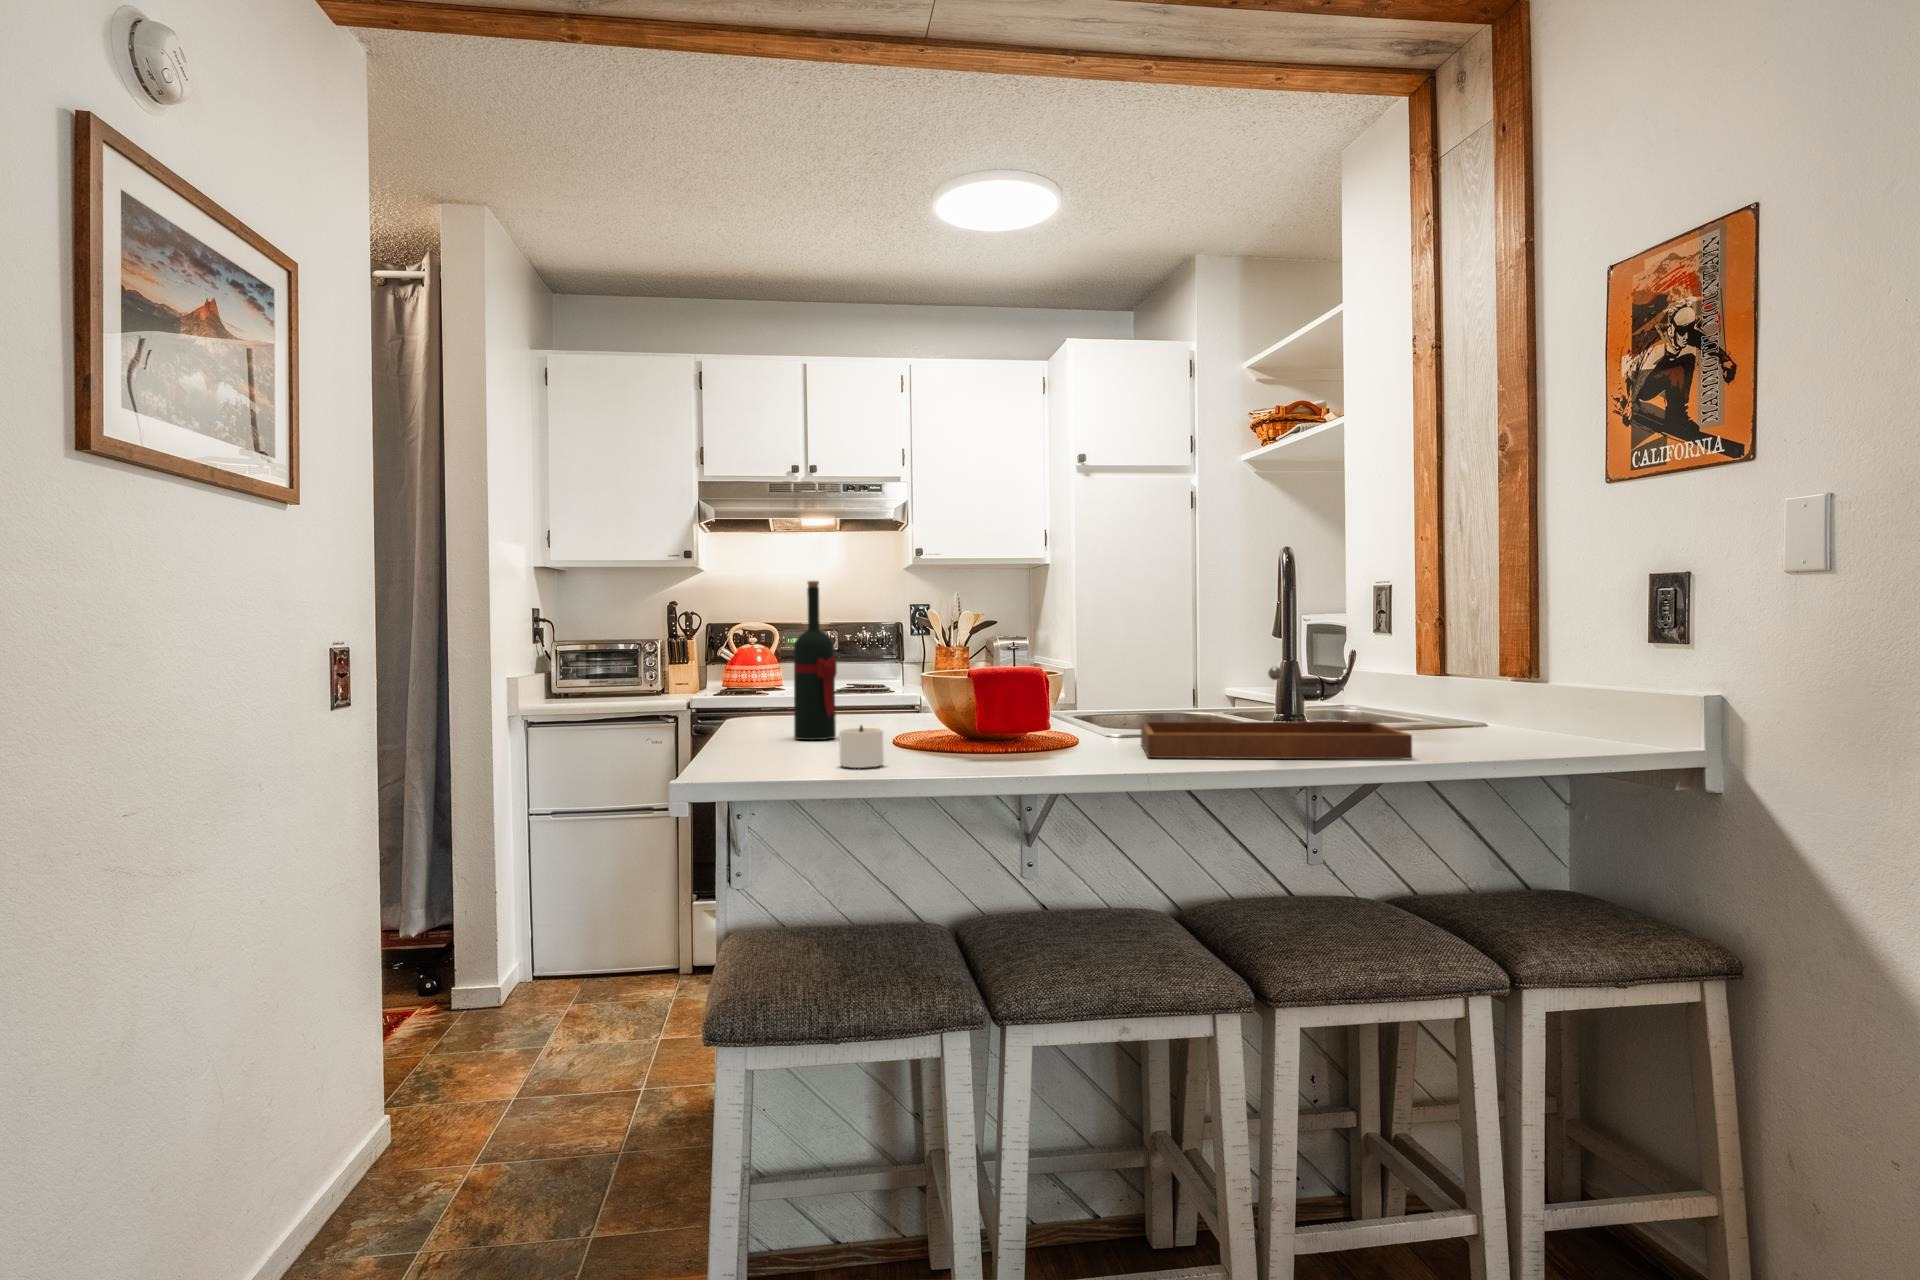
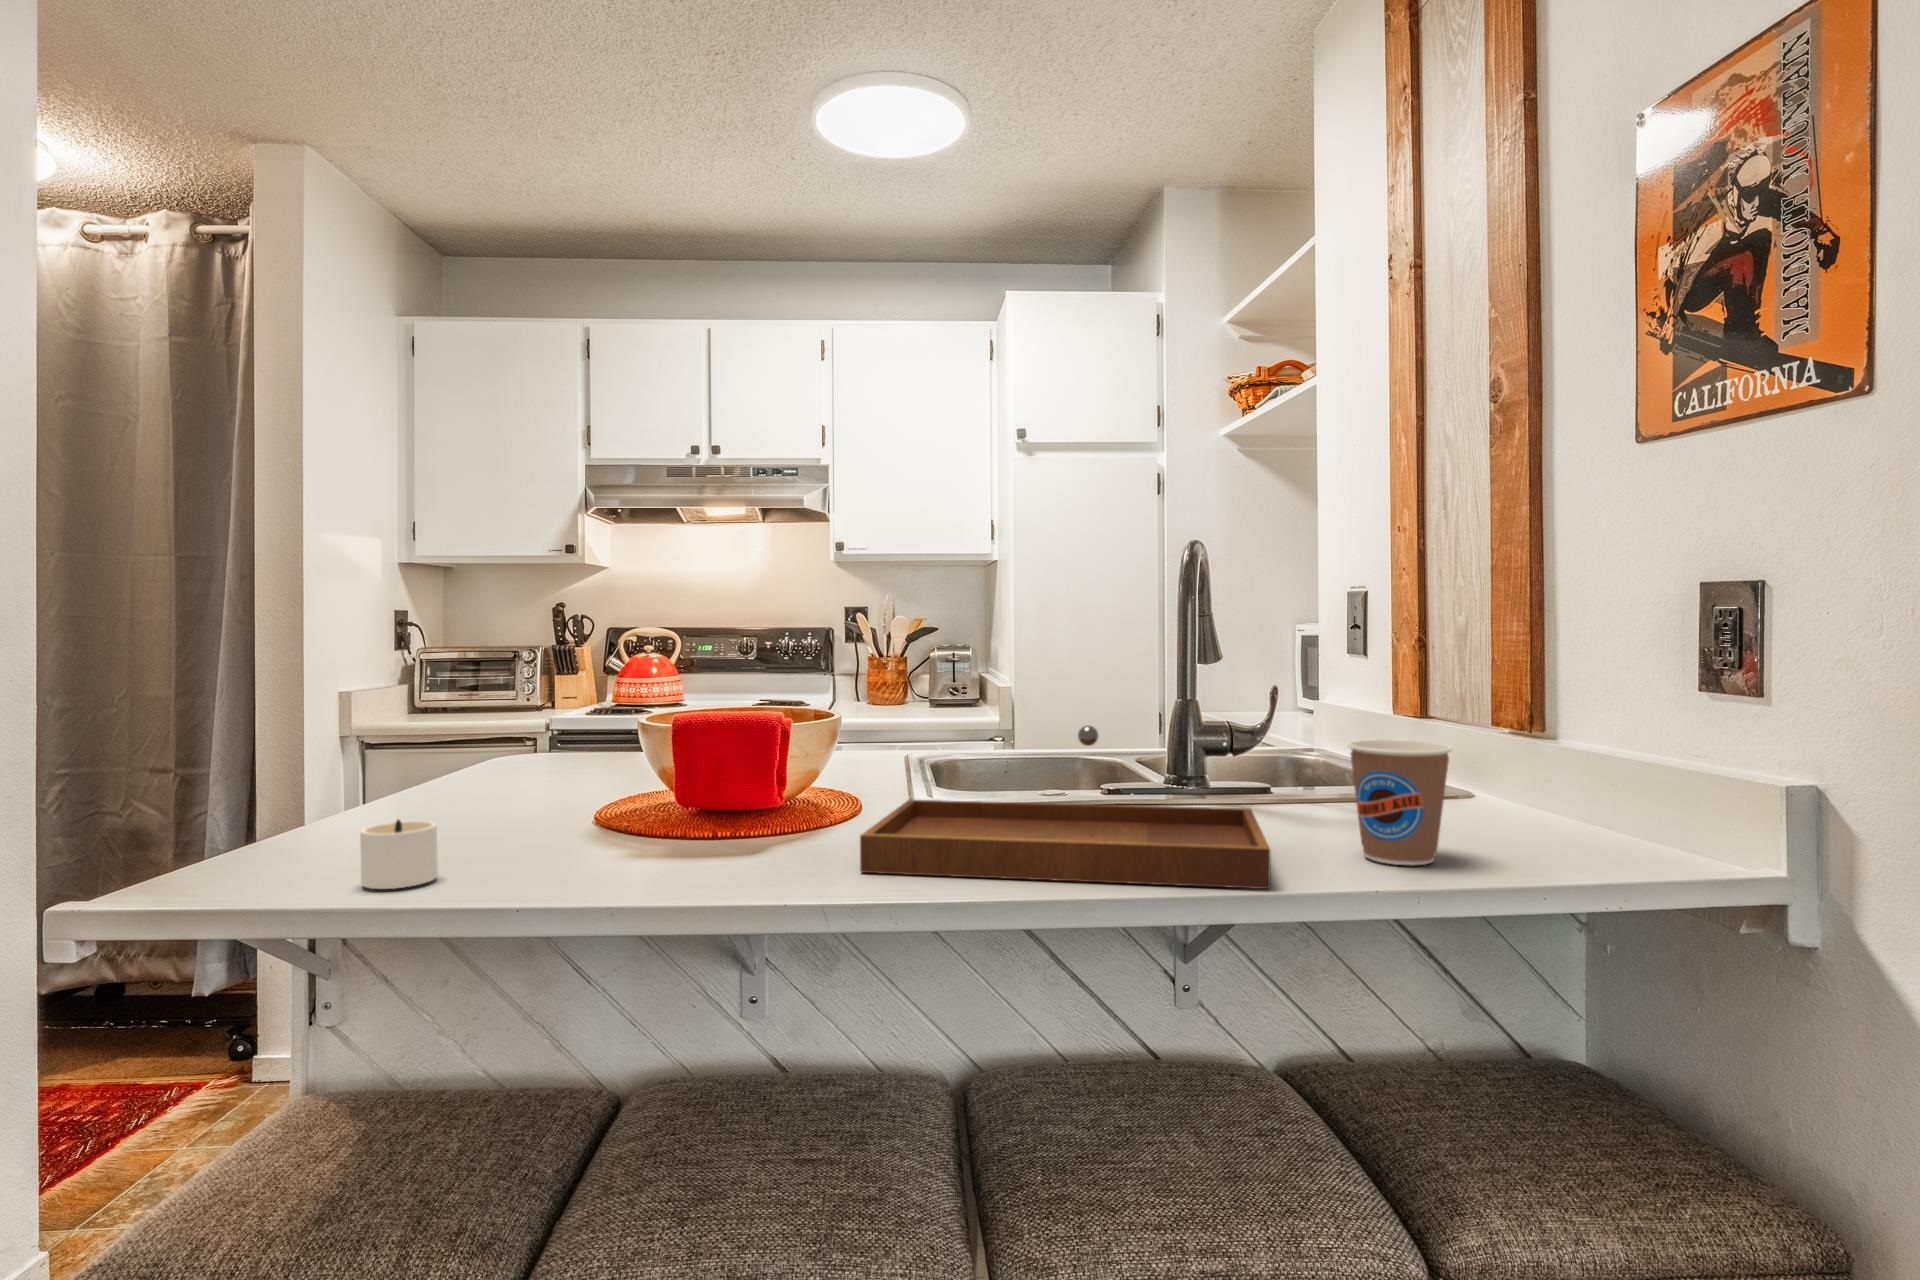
wine bottle: present [794,581,837,740] -> none [459,590,522,812]
coffee cup: none [1440,675,1509,751] -> present [1347,739,1452,865]

